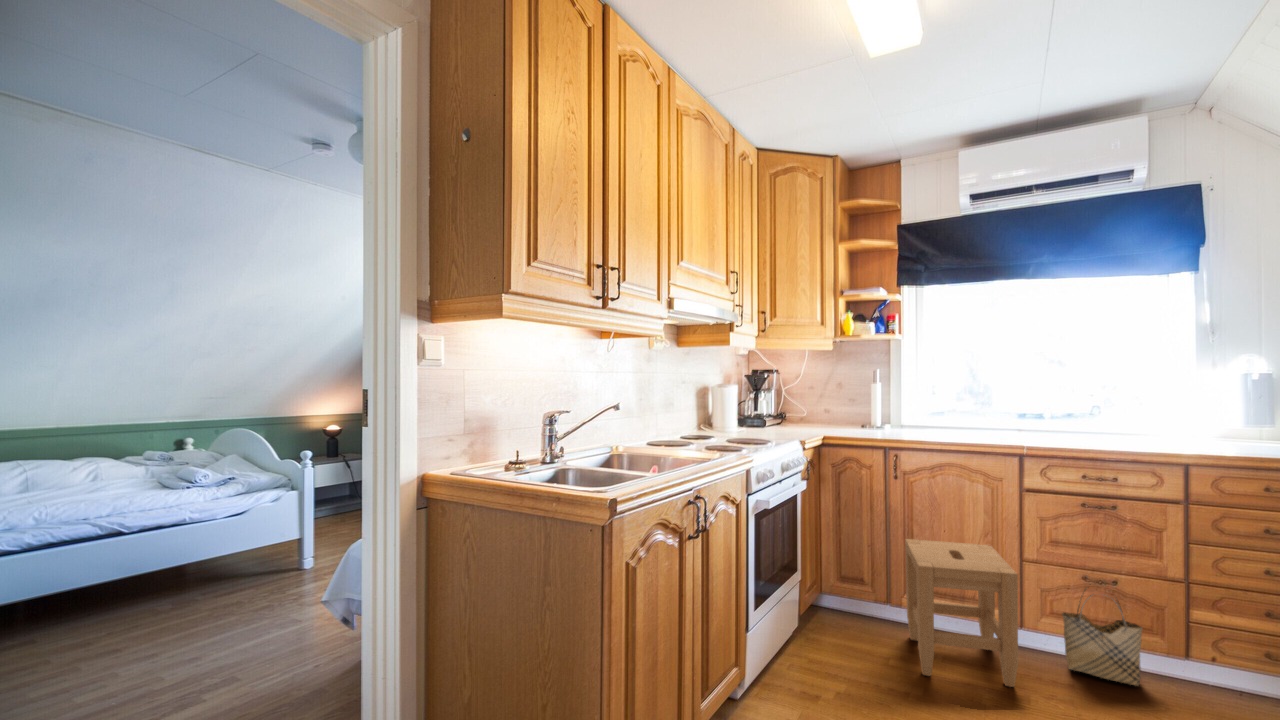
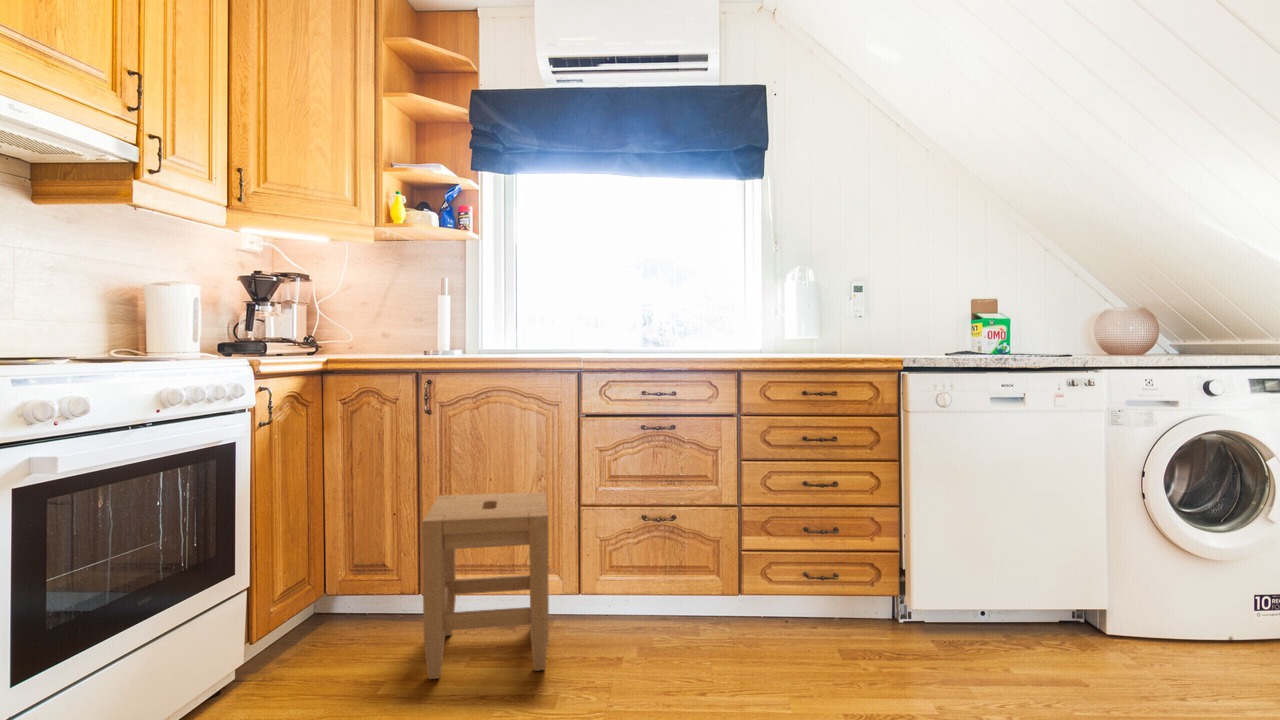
woven basket: present [1062,587,1142,686] -> none [616,524,695,639]

